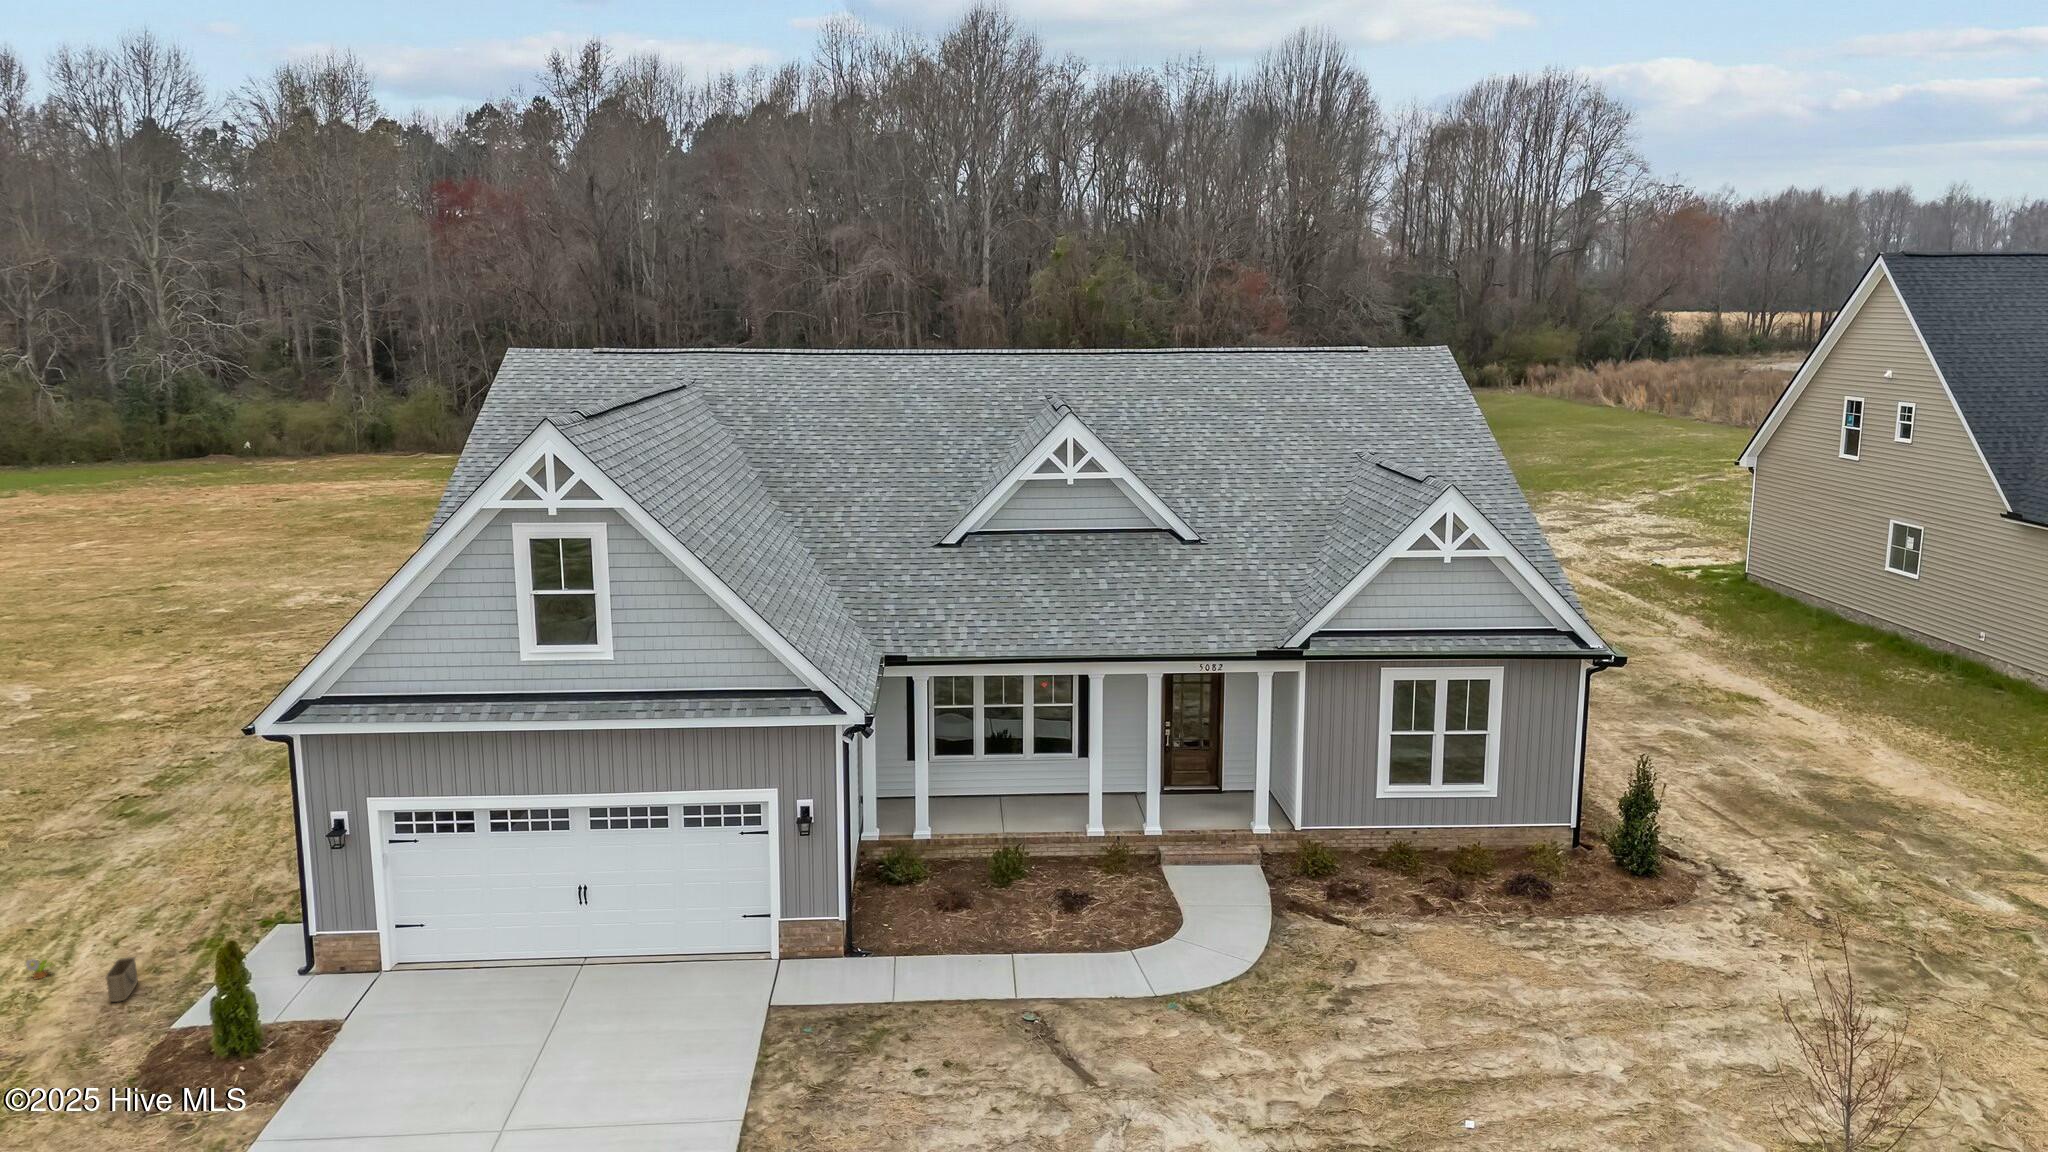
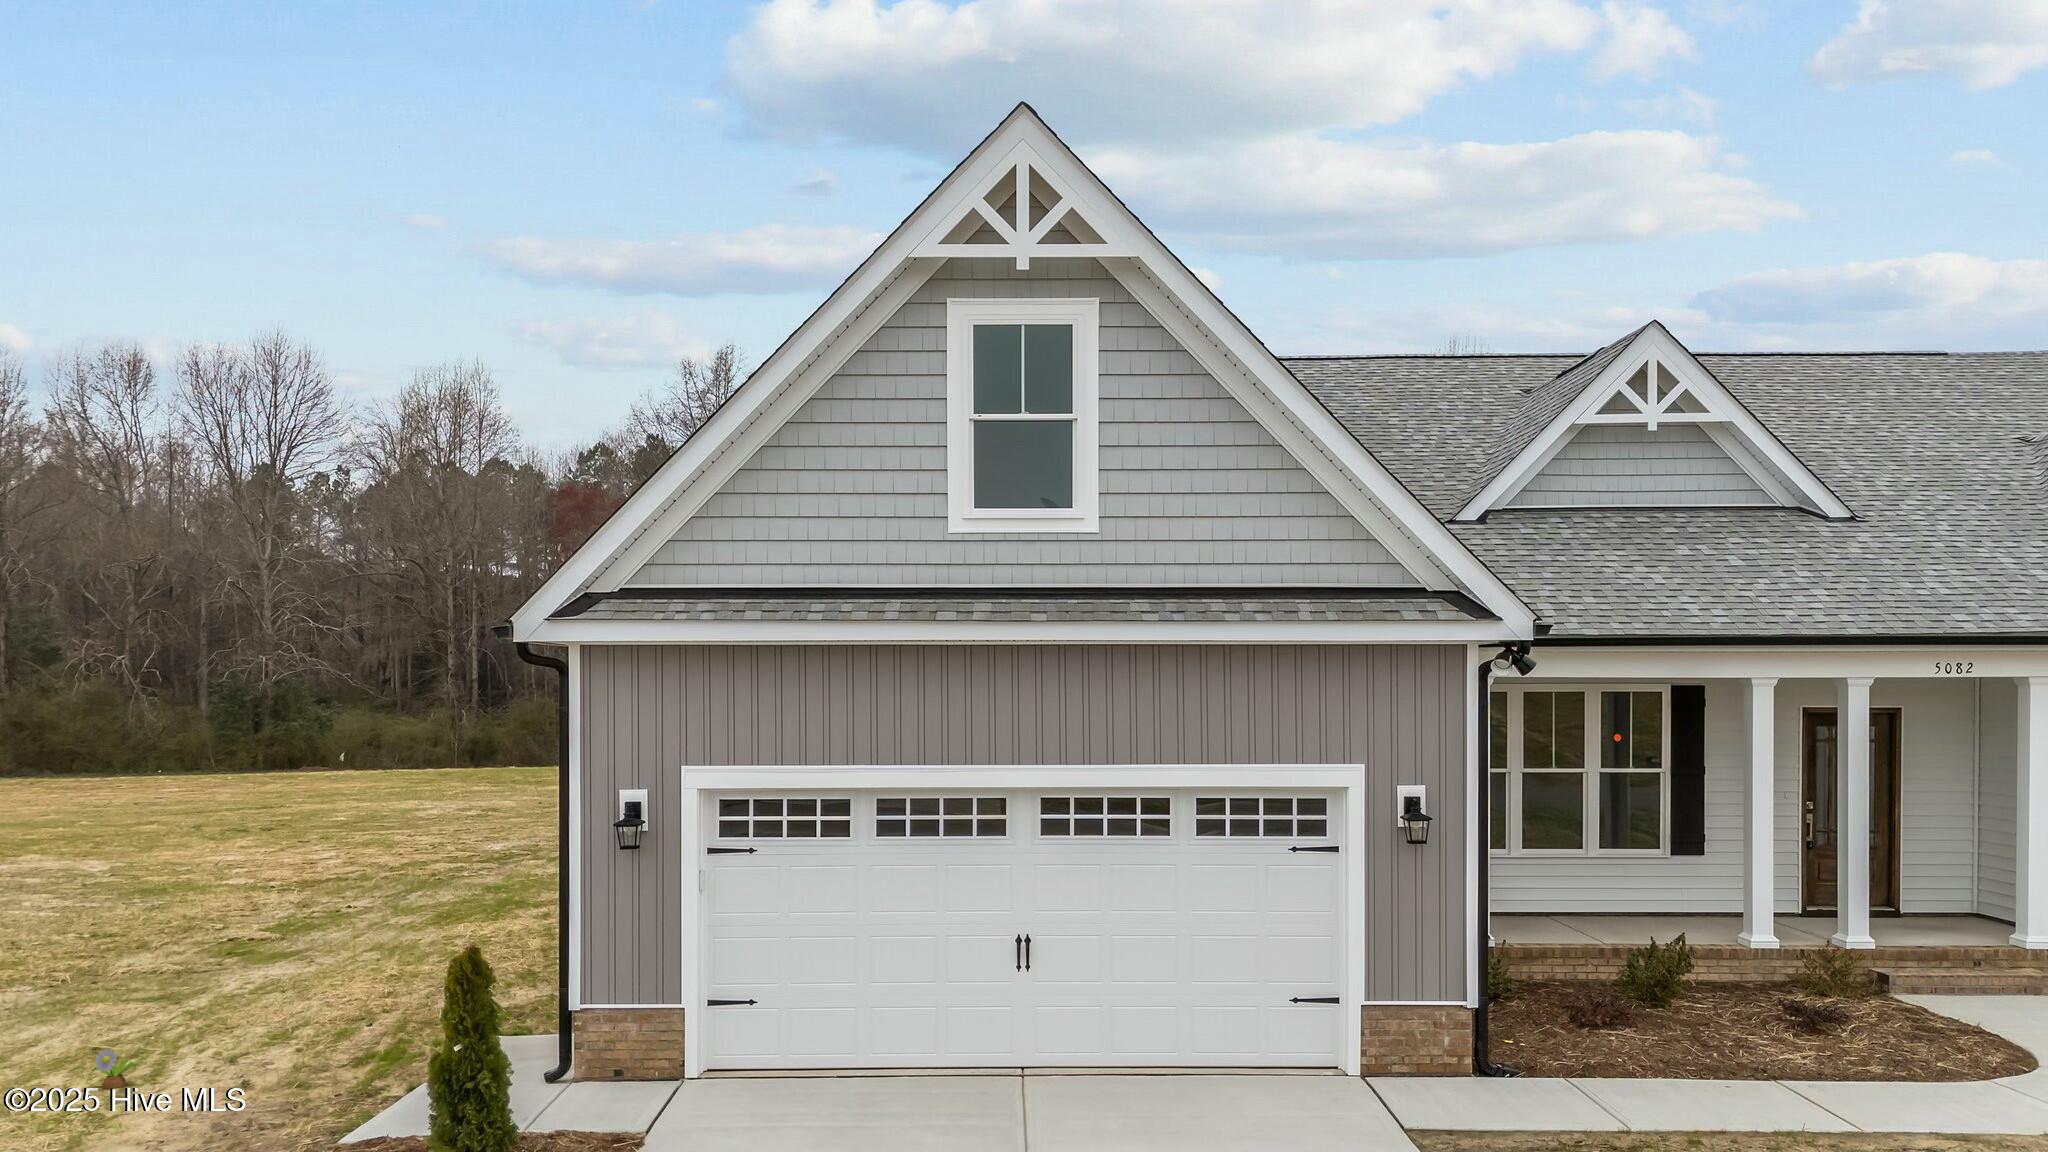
basket: present [105,957,138,1002] -> none [228,1046,277,1113]

